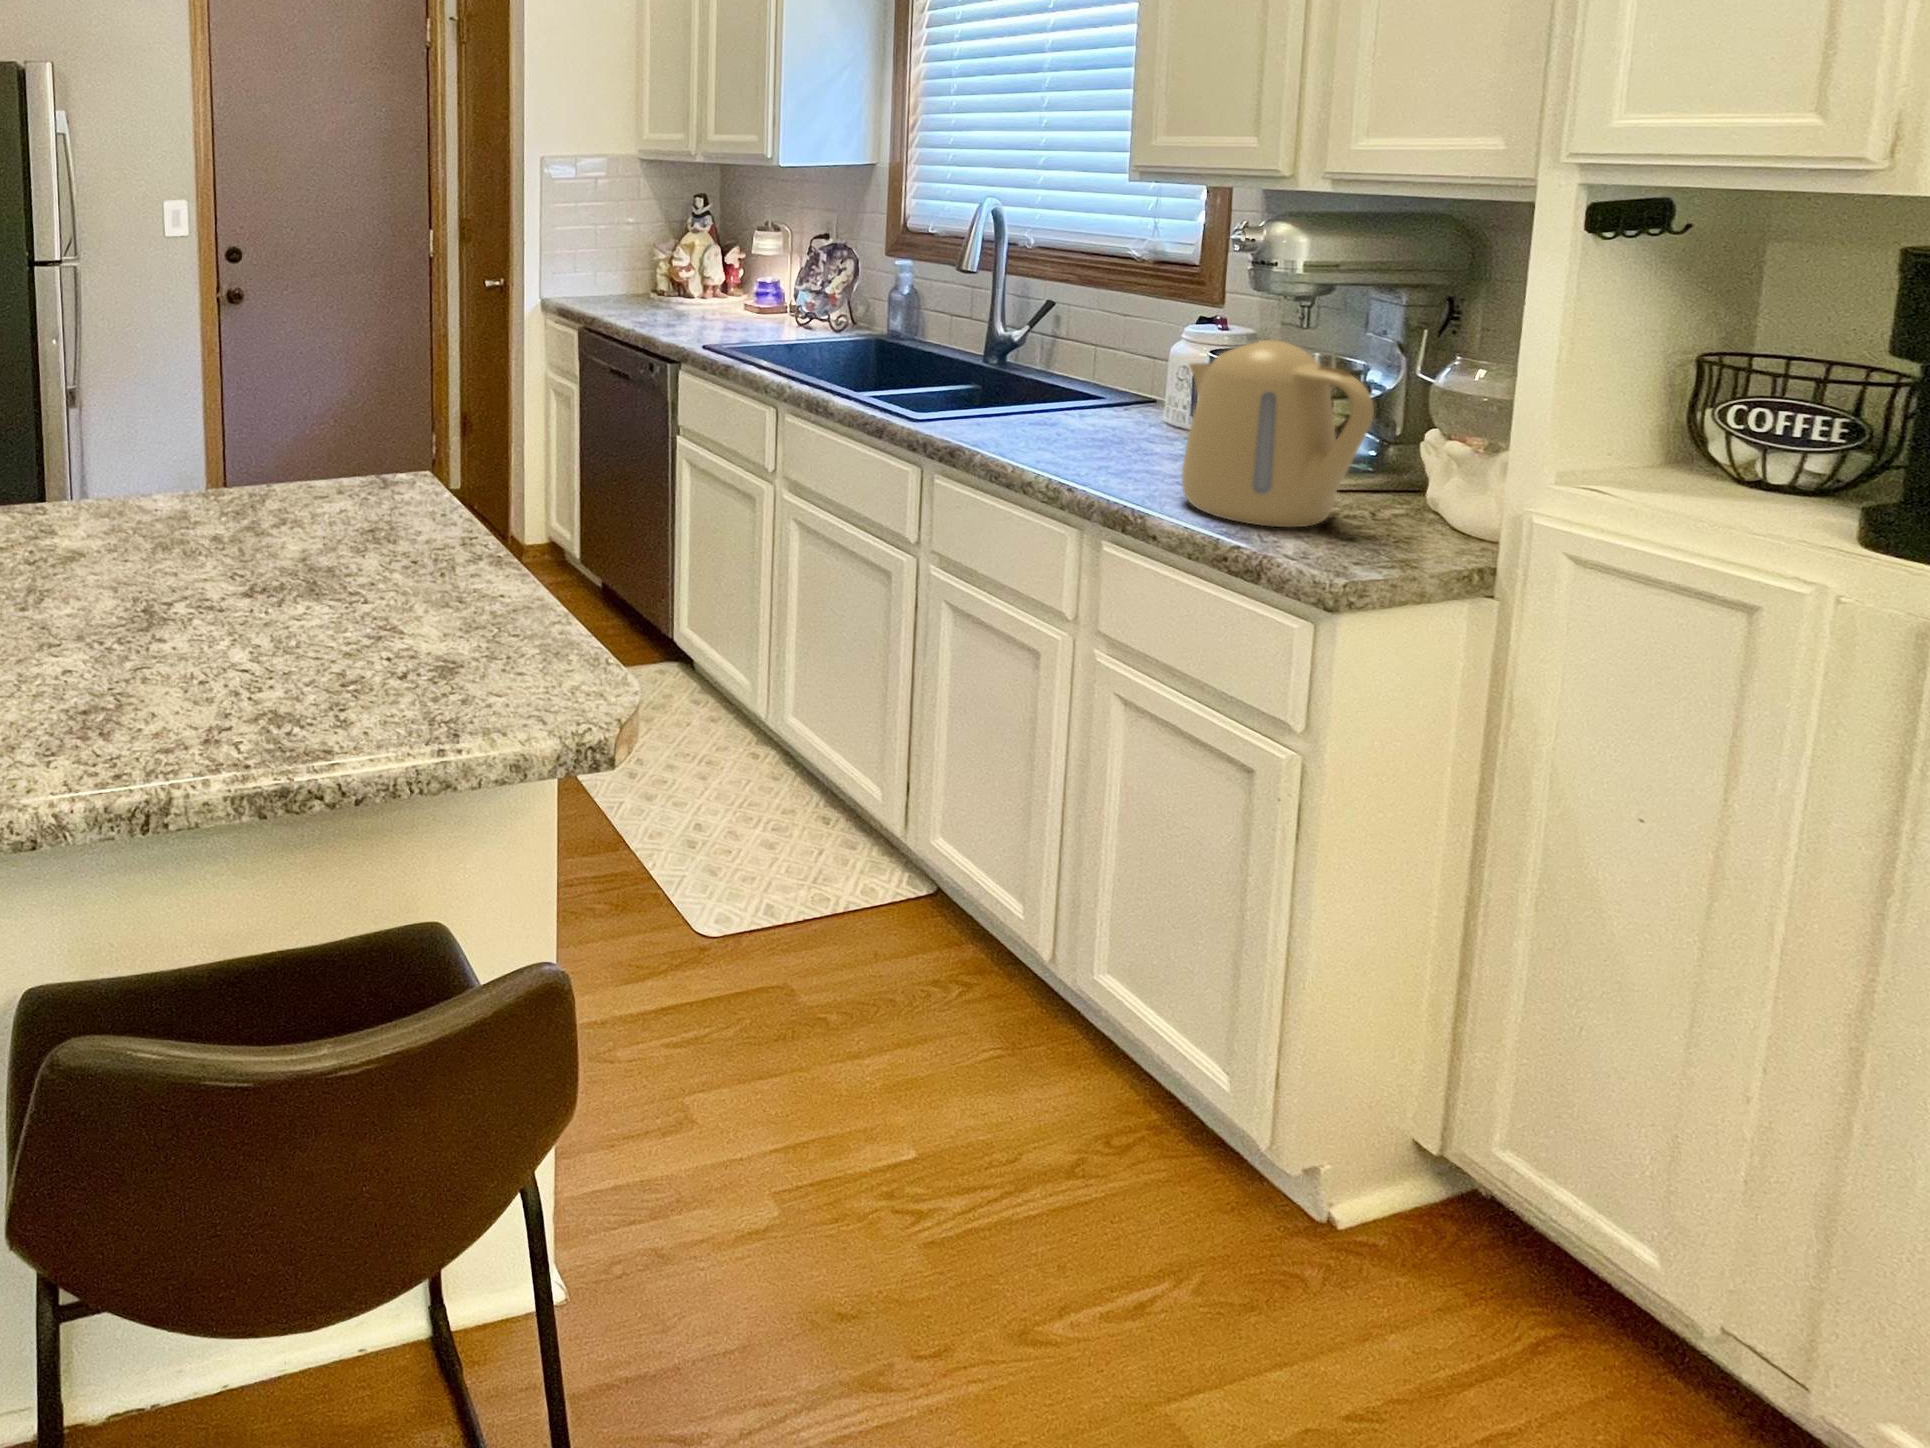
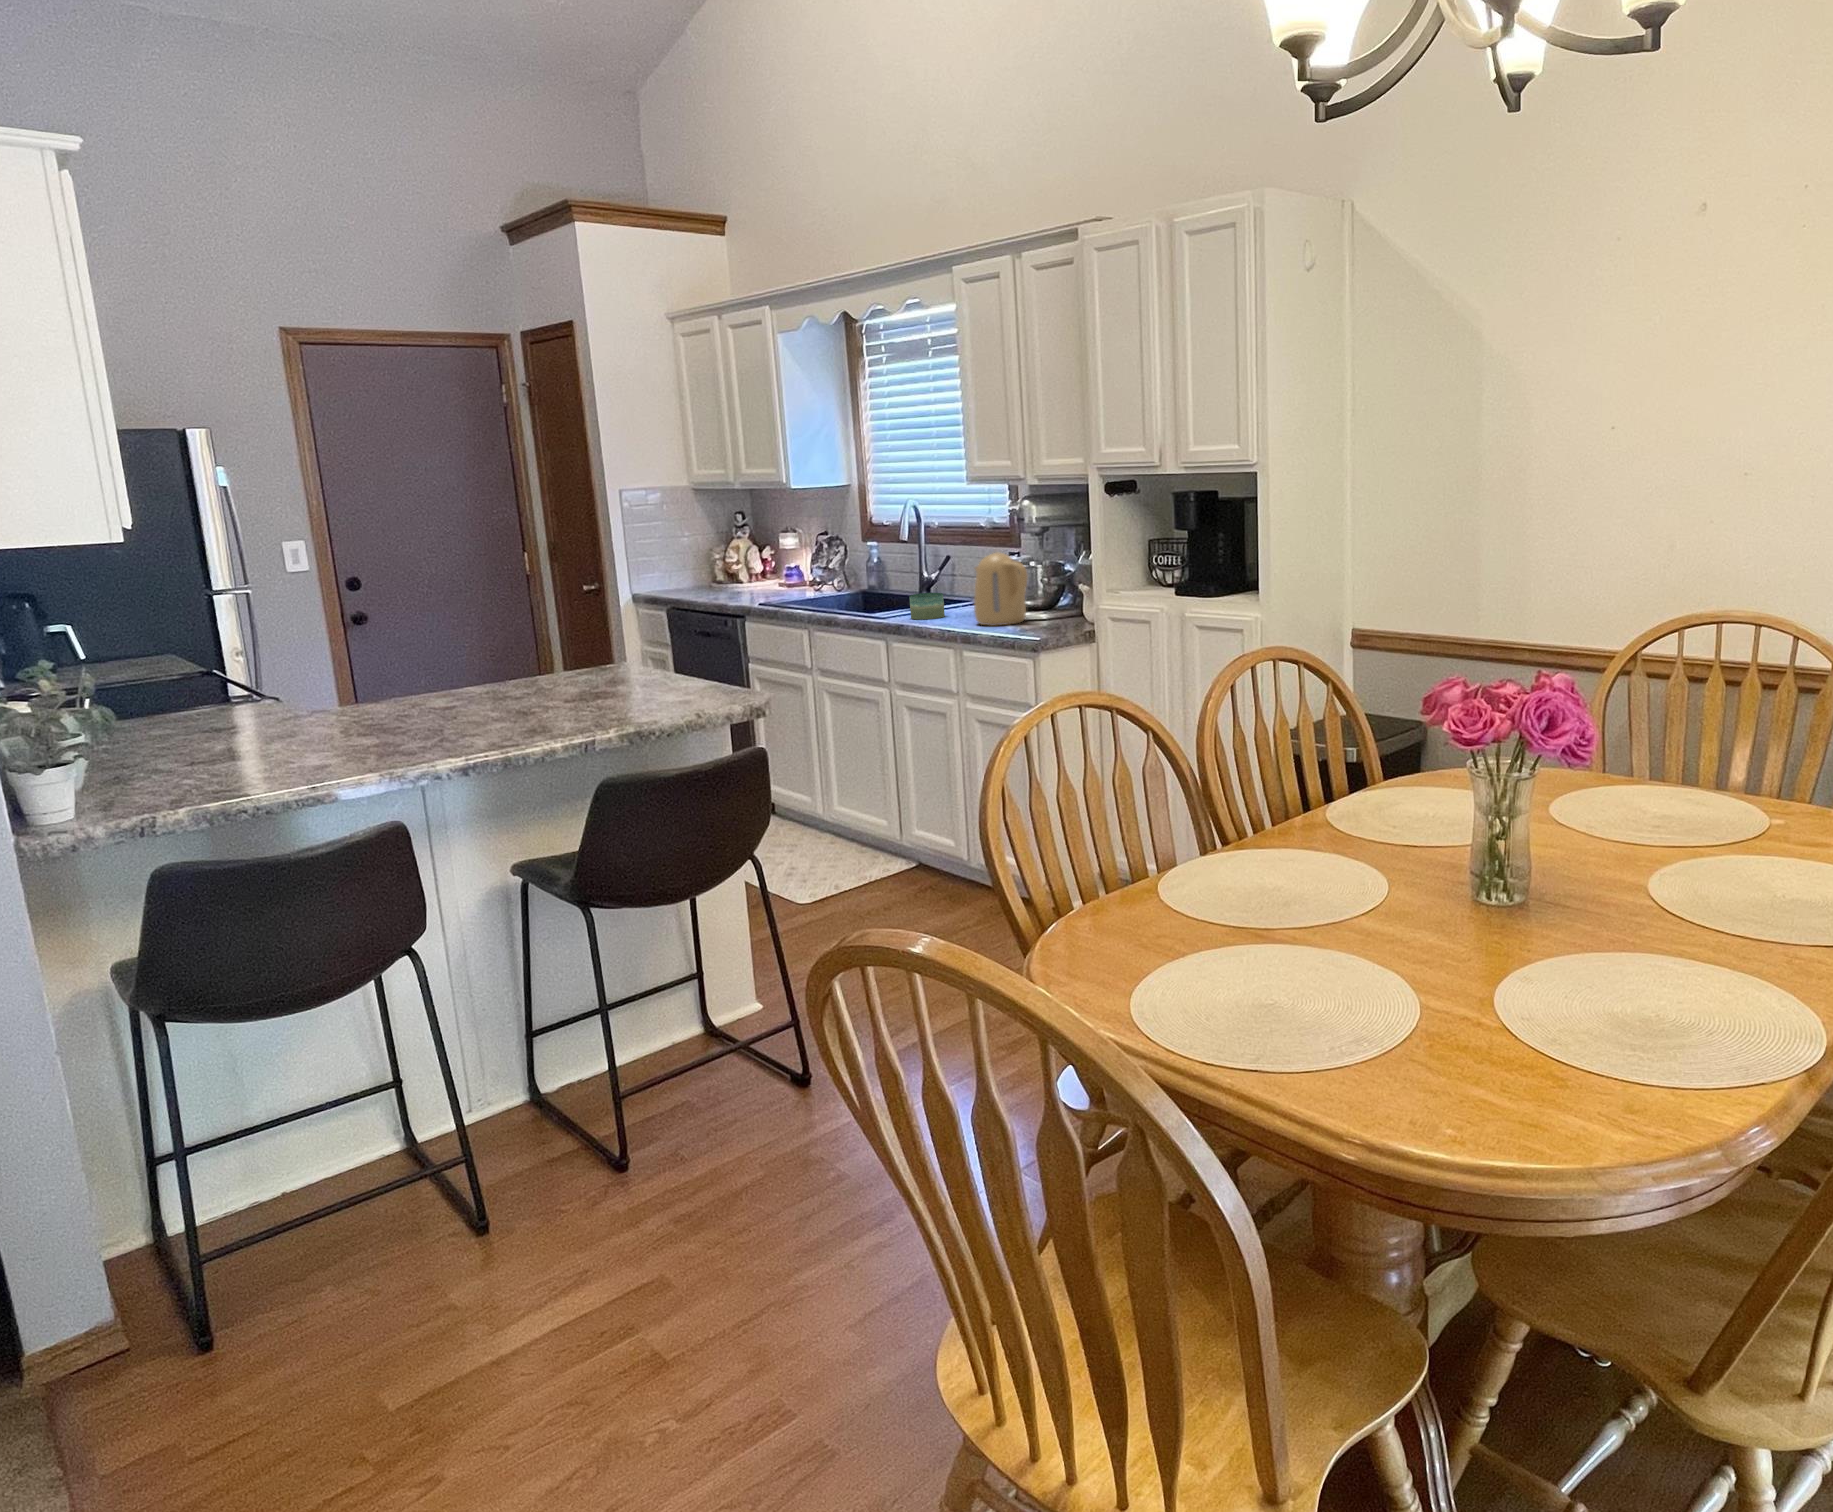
candle: none [993,390,1074,453] -> present [909,593,945,620]

